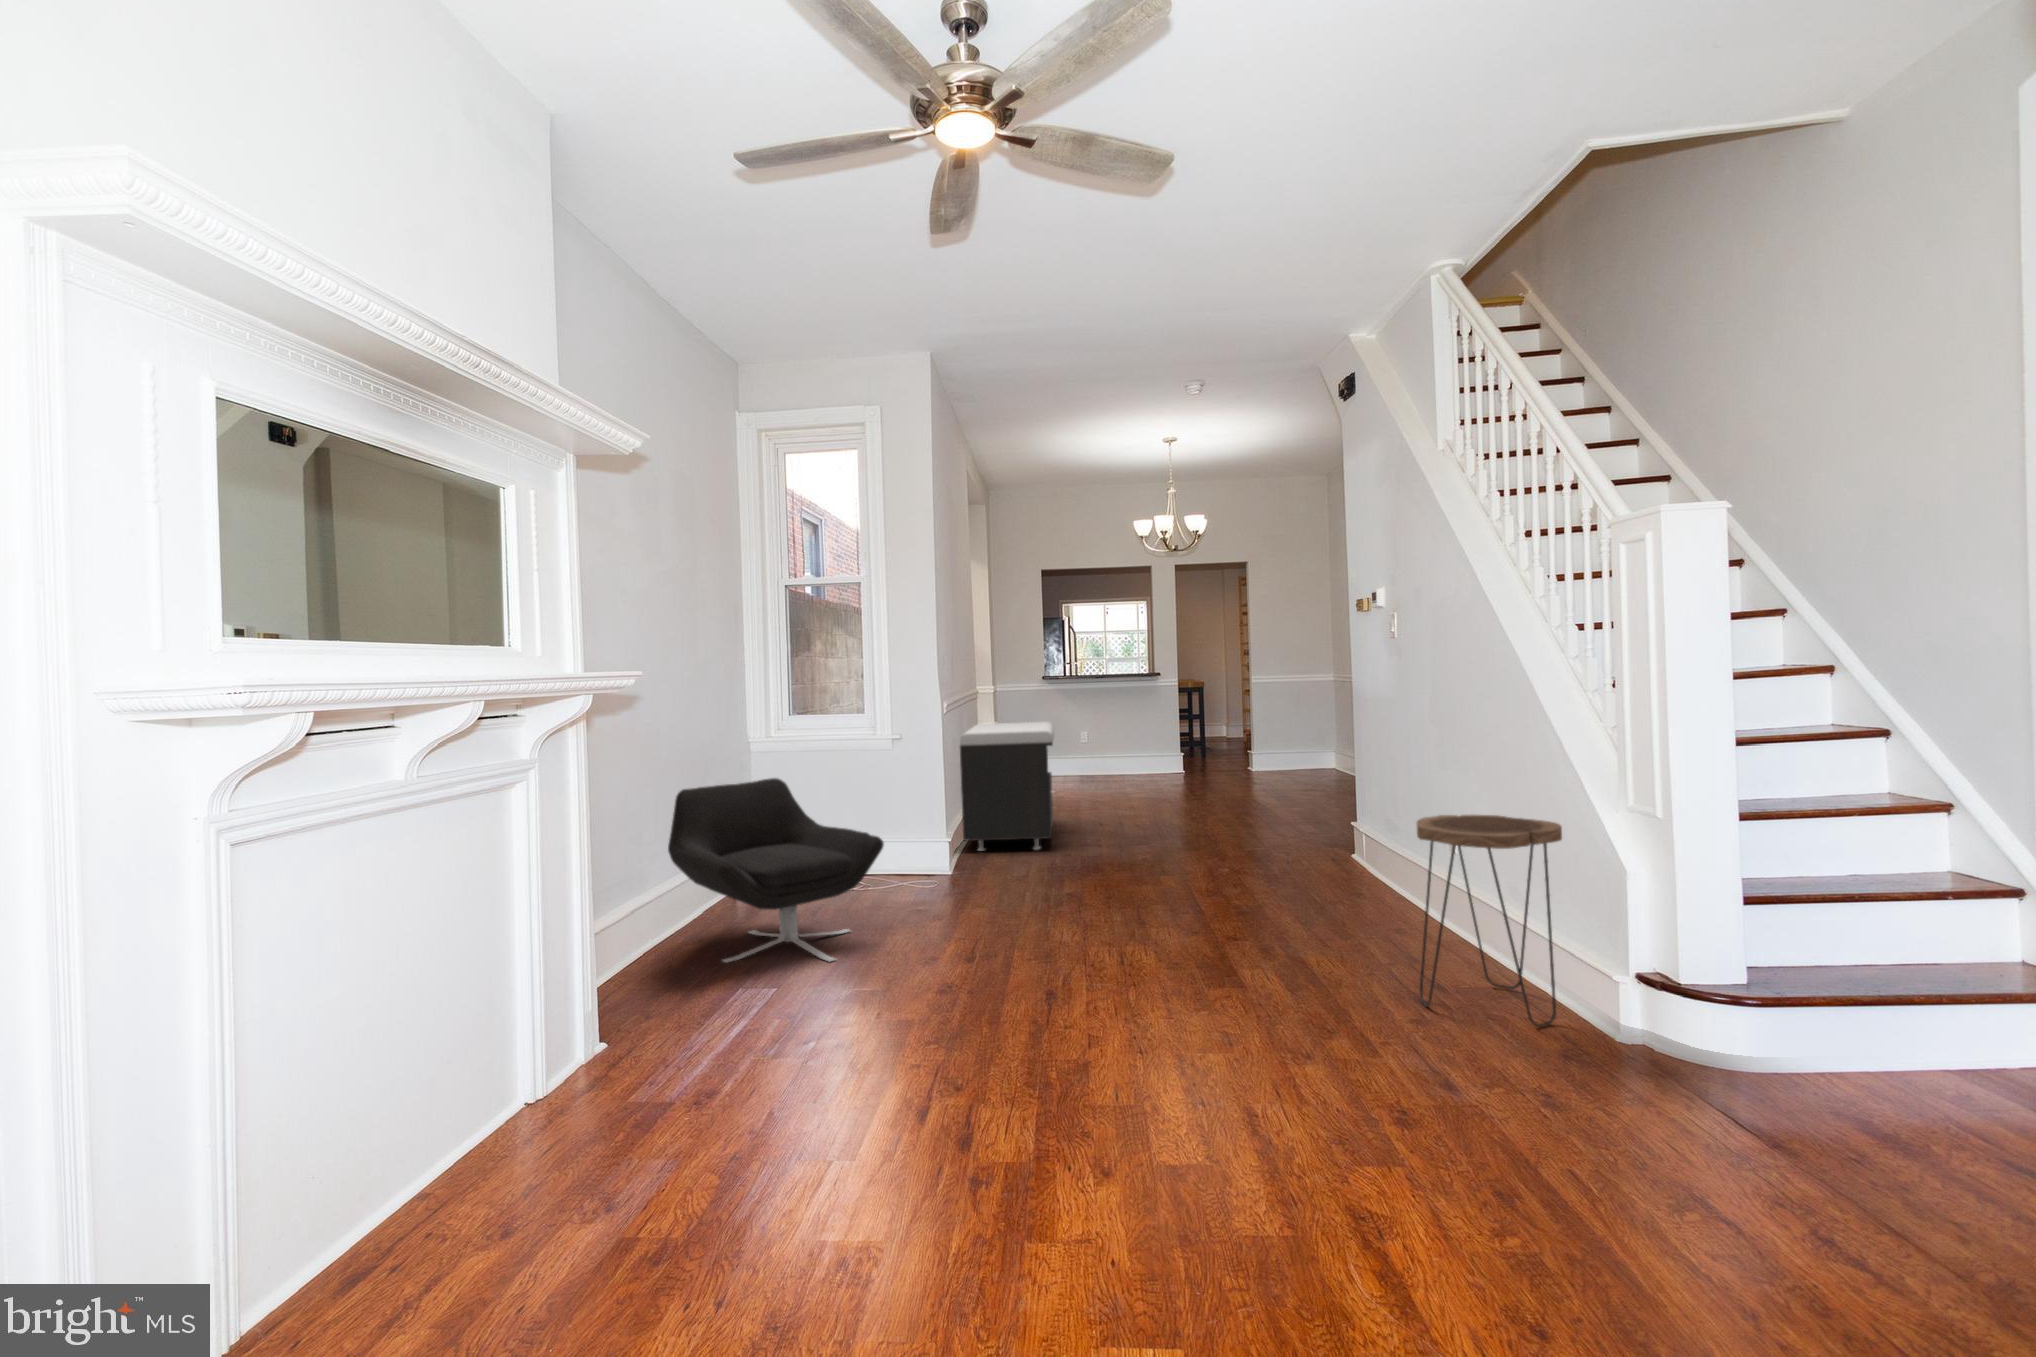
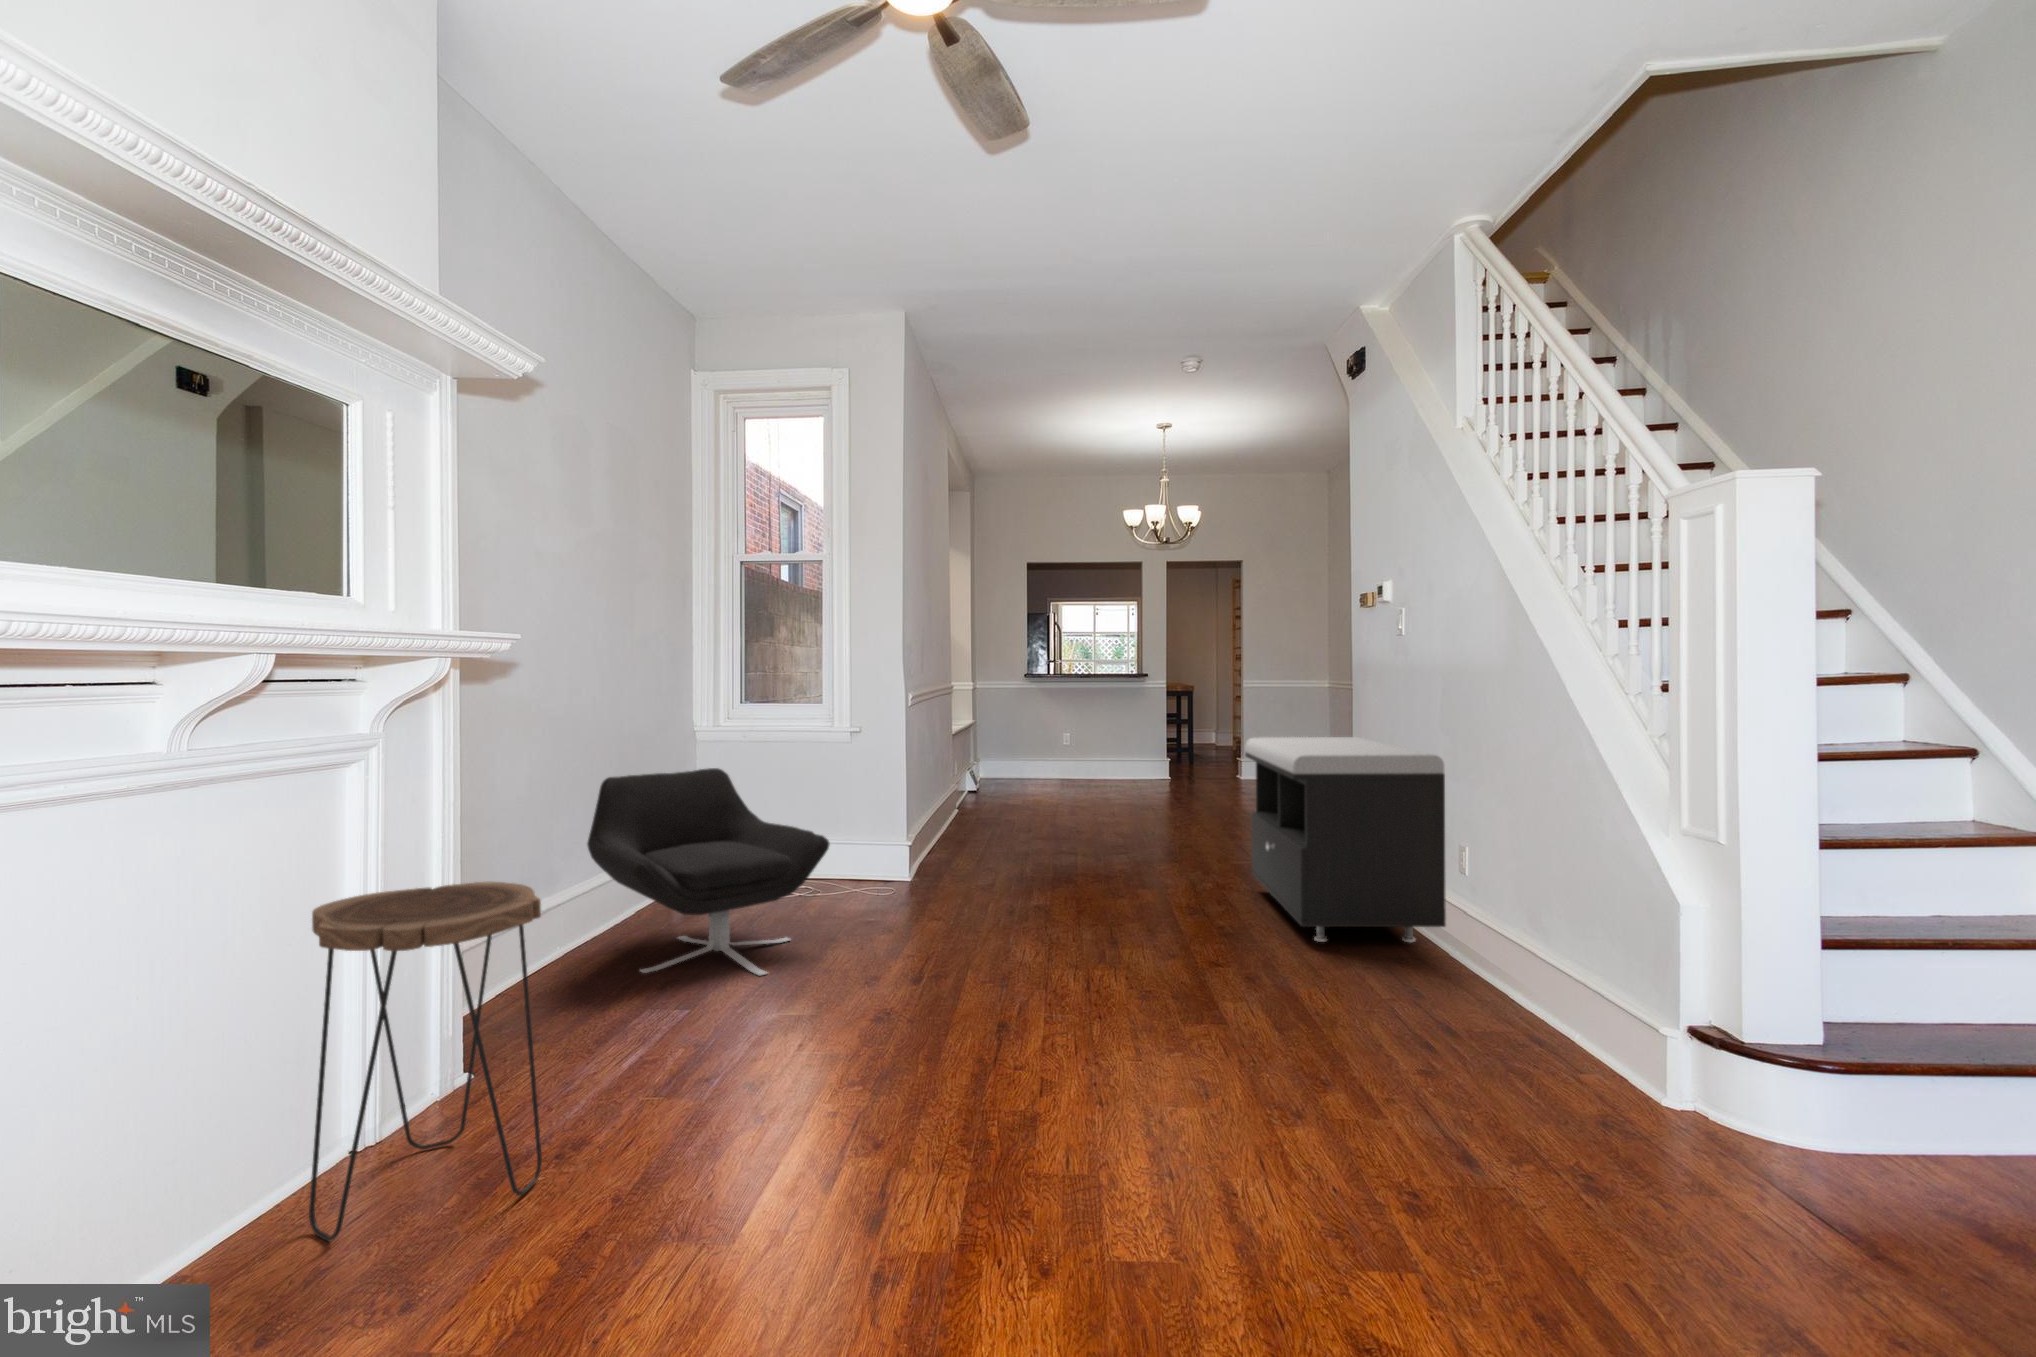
storage bench: present [960,722,1055,851] -> present [1245,737,1446,943]
side table: present [1417,815,1562,1027] -> present [309,882,542,1241]

